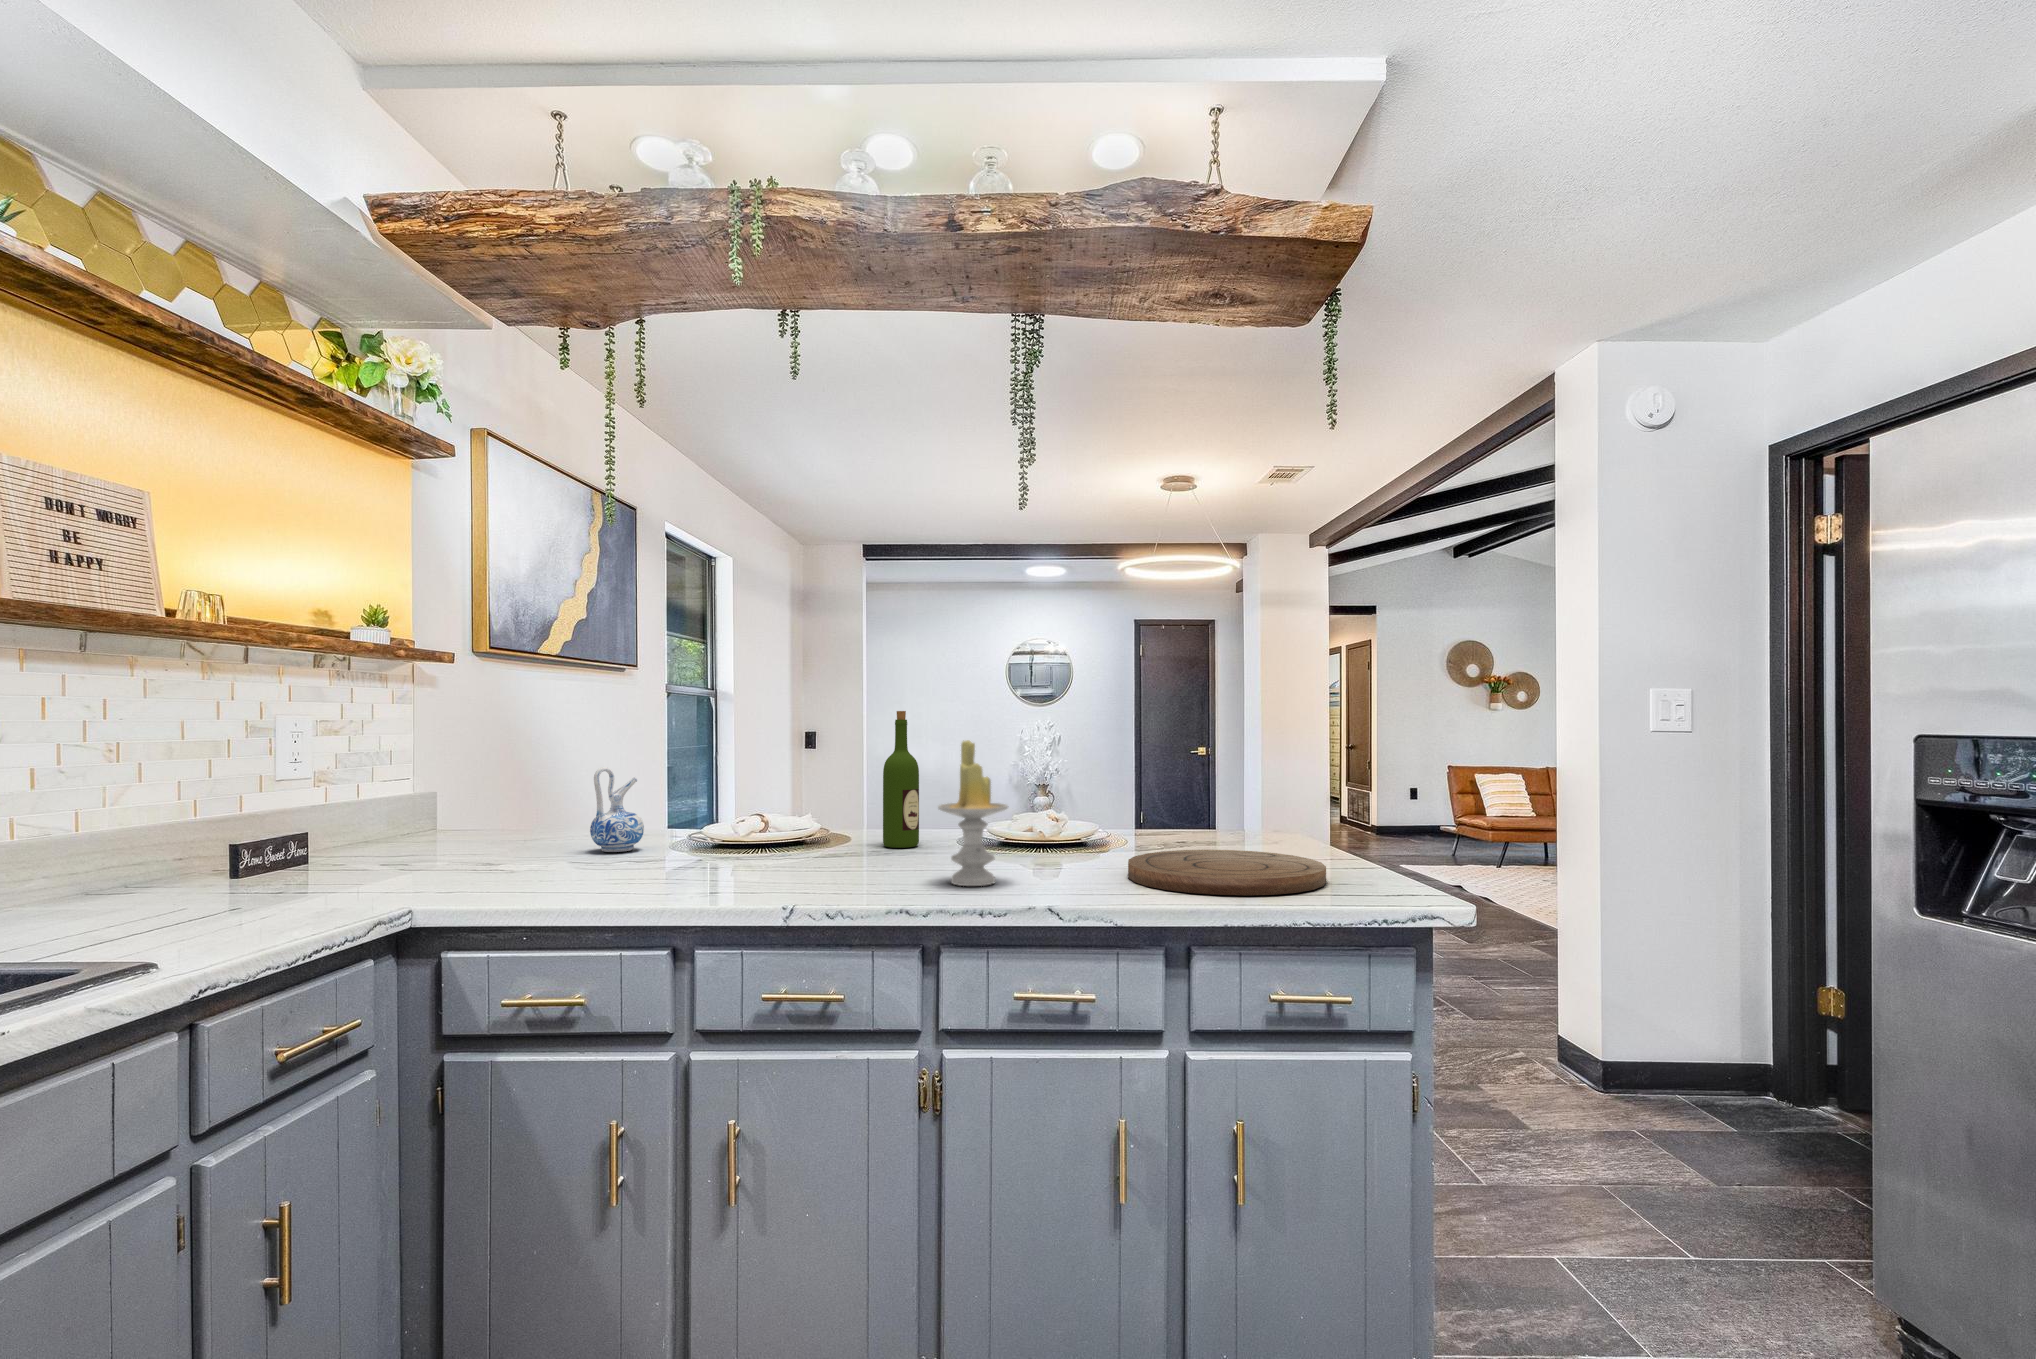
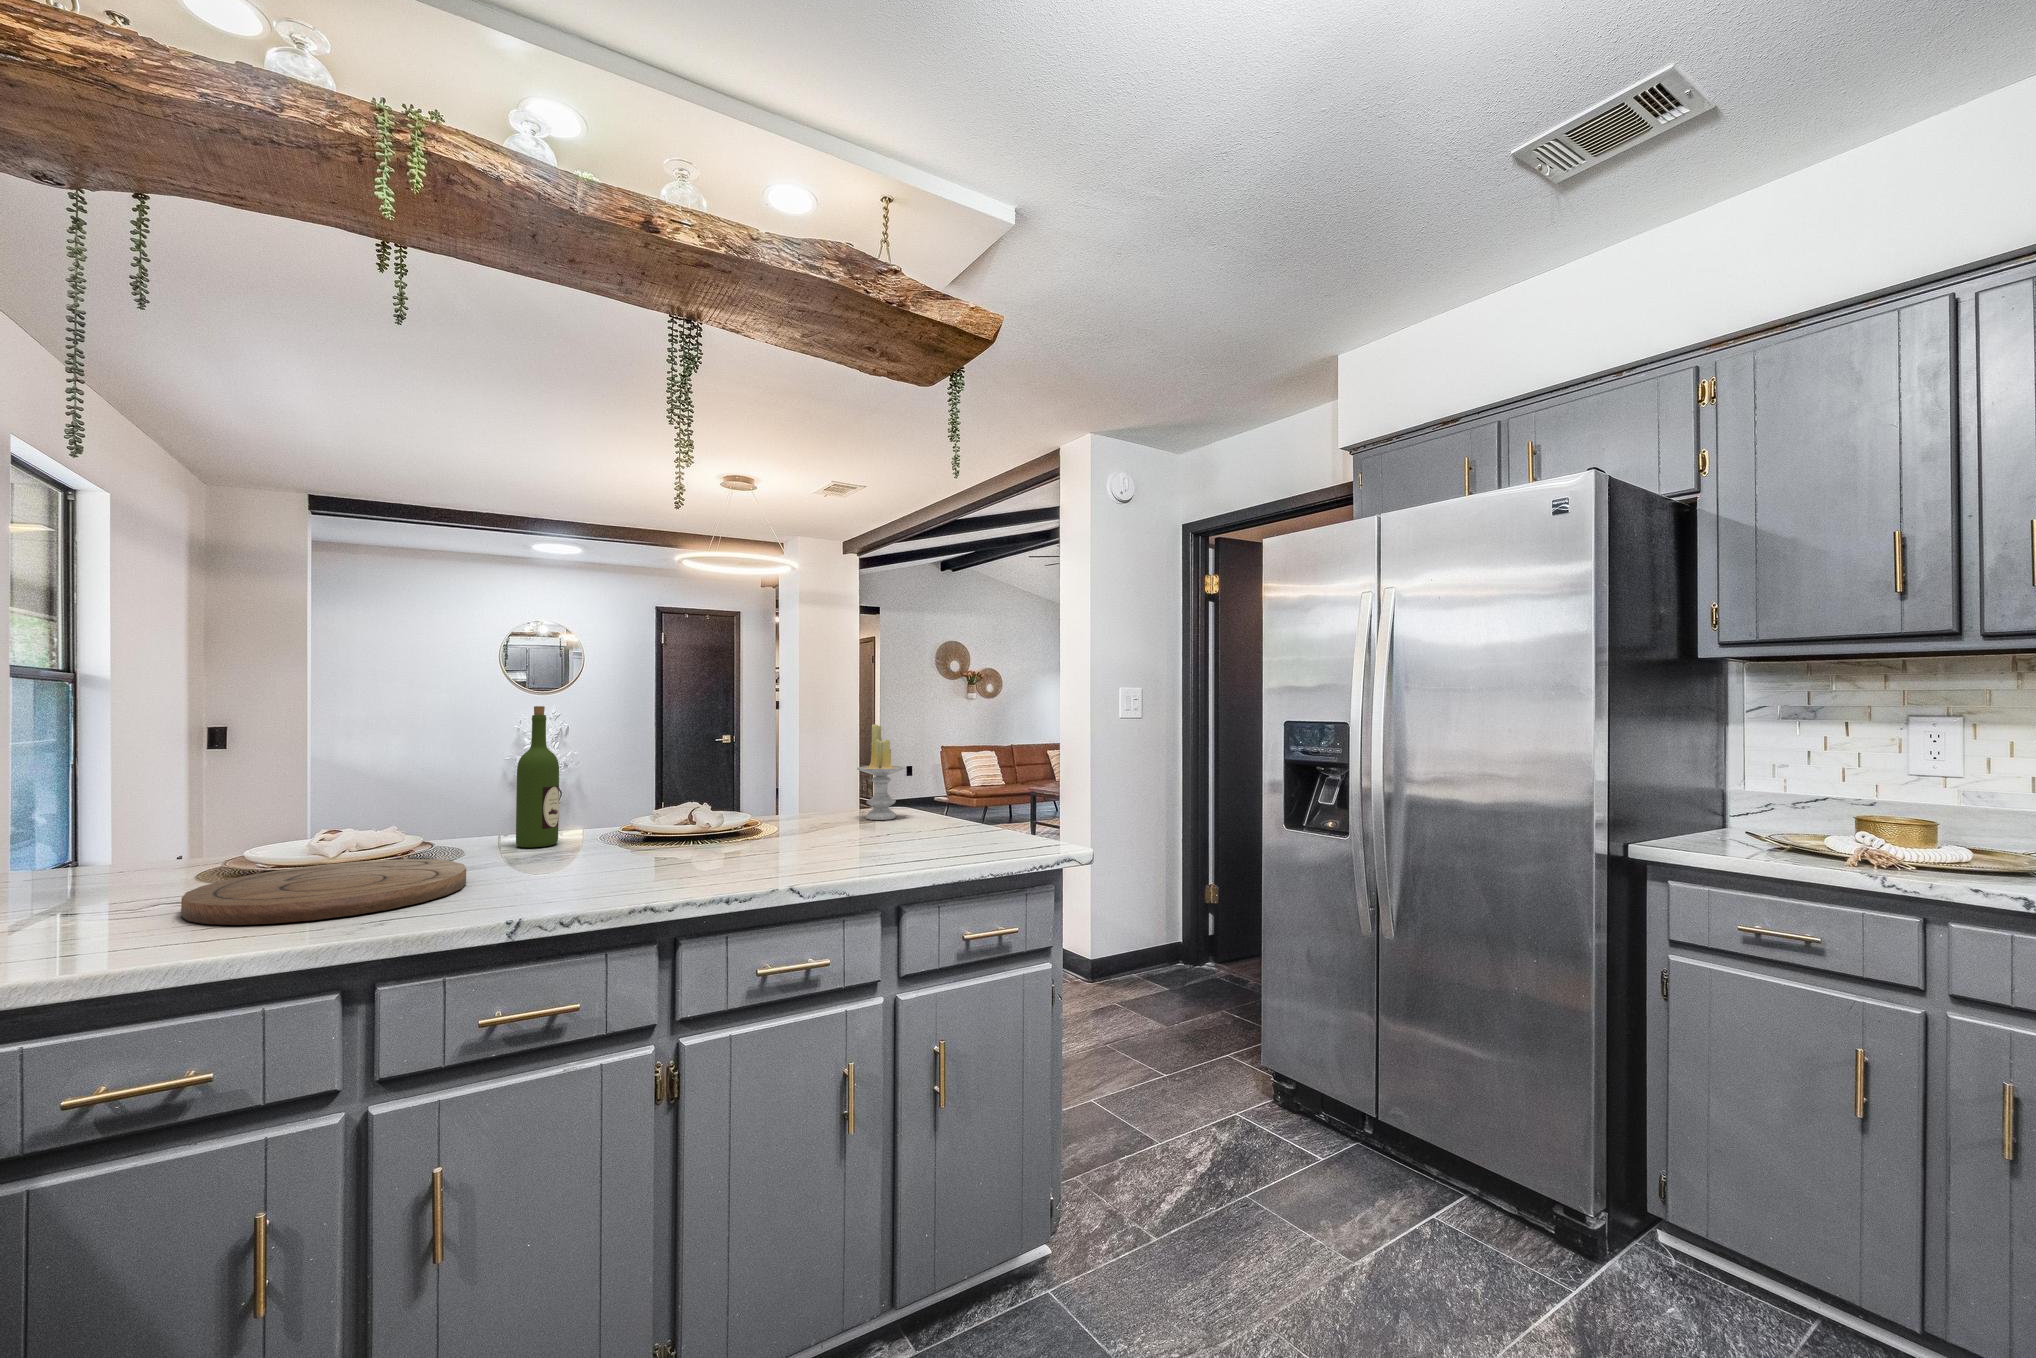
candle: present [938,740,1008,886] -> present [857,724,905,820]
ceramic pitcher: present [590,767,644,852] -> none [90,778,180,885]
cutting board: present [1128,850,1326,895] -> present [181,859,466,925]

